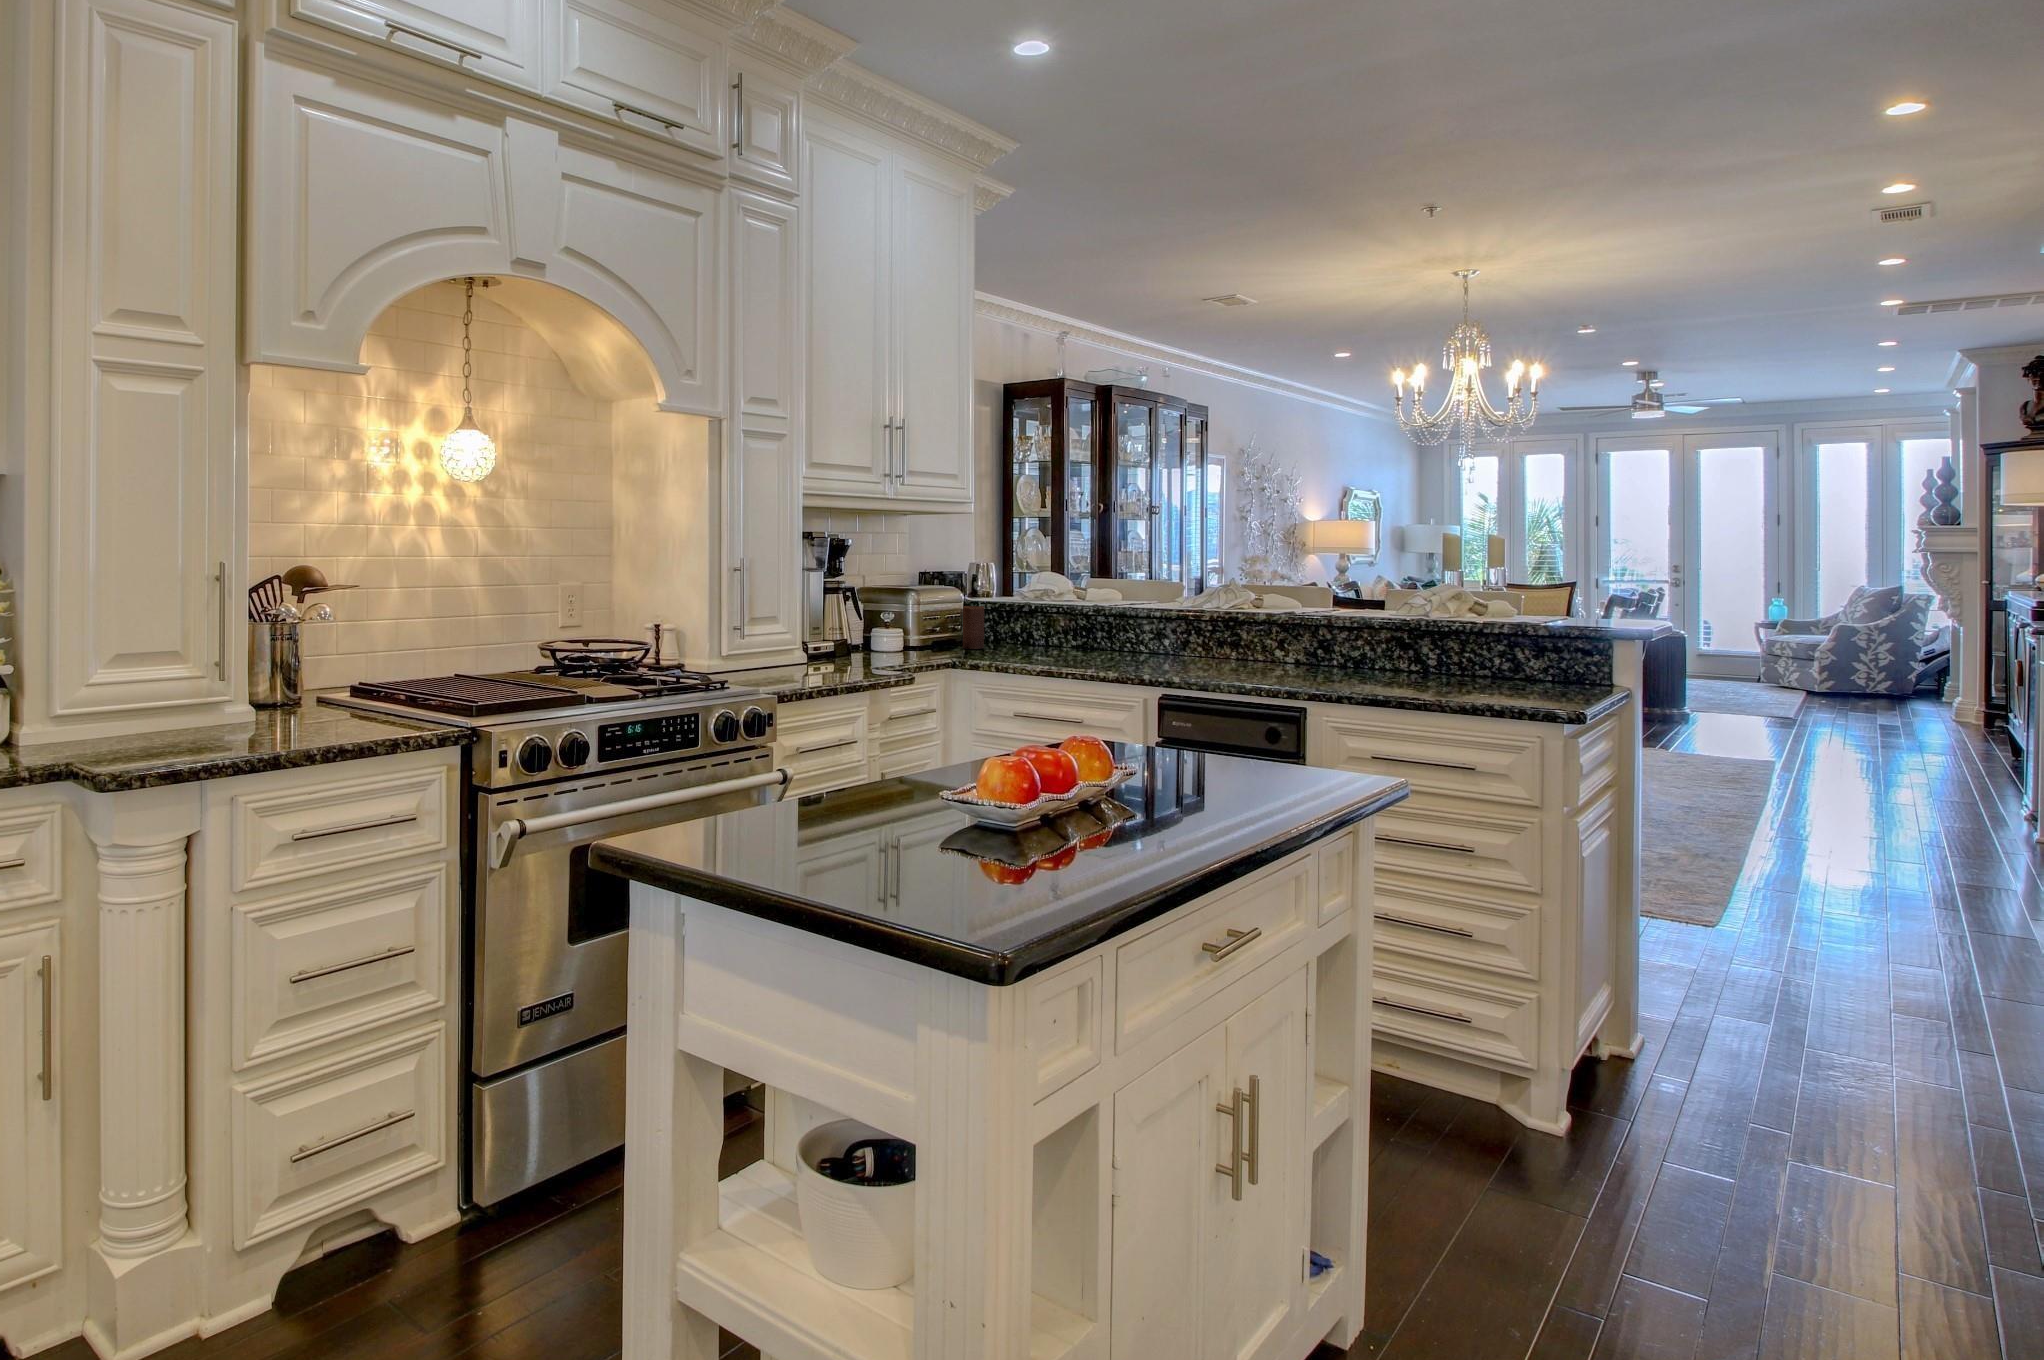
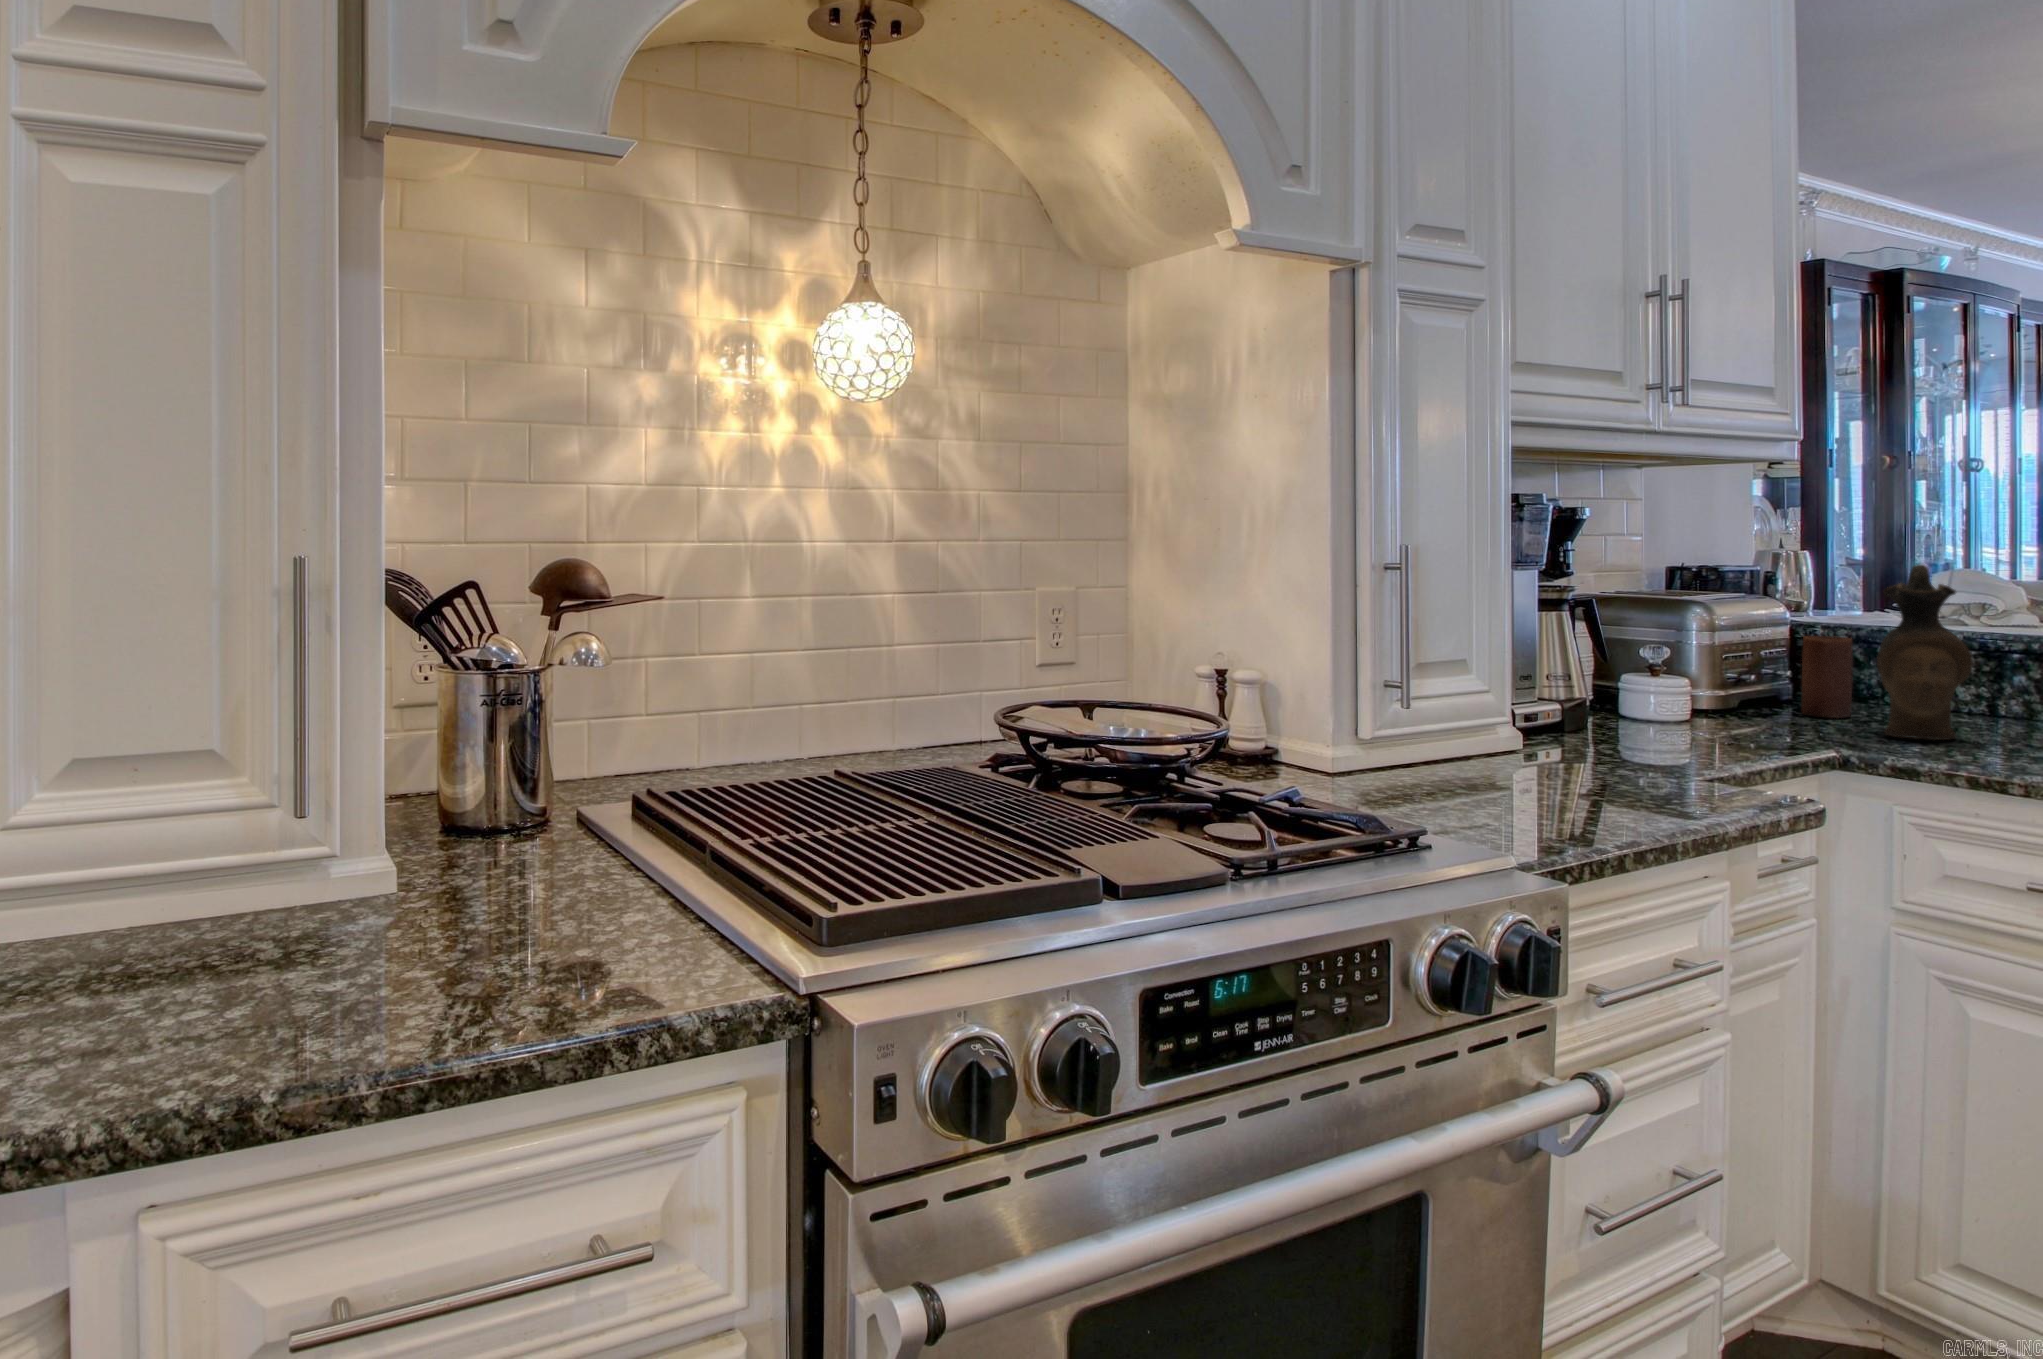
ceramic pitcher: none [984,567,1021,656] -> present [1877,564,1973,740]

